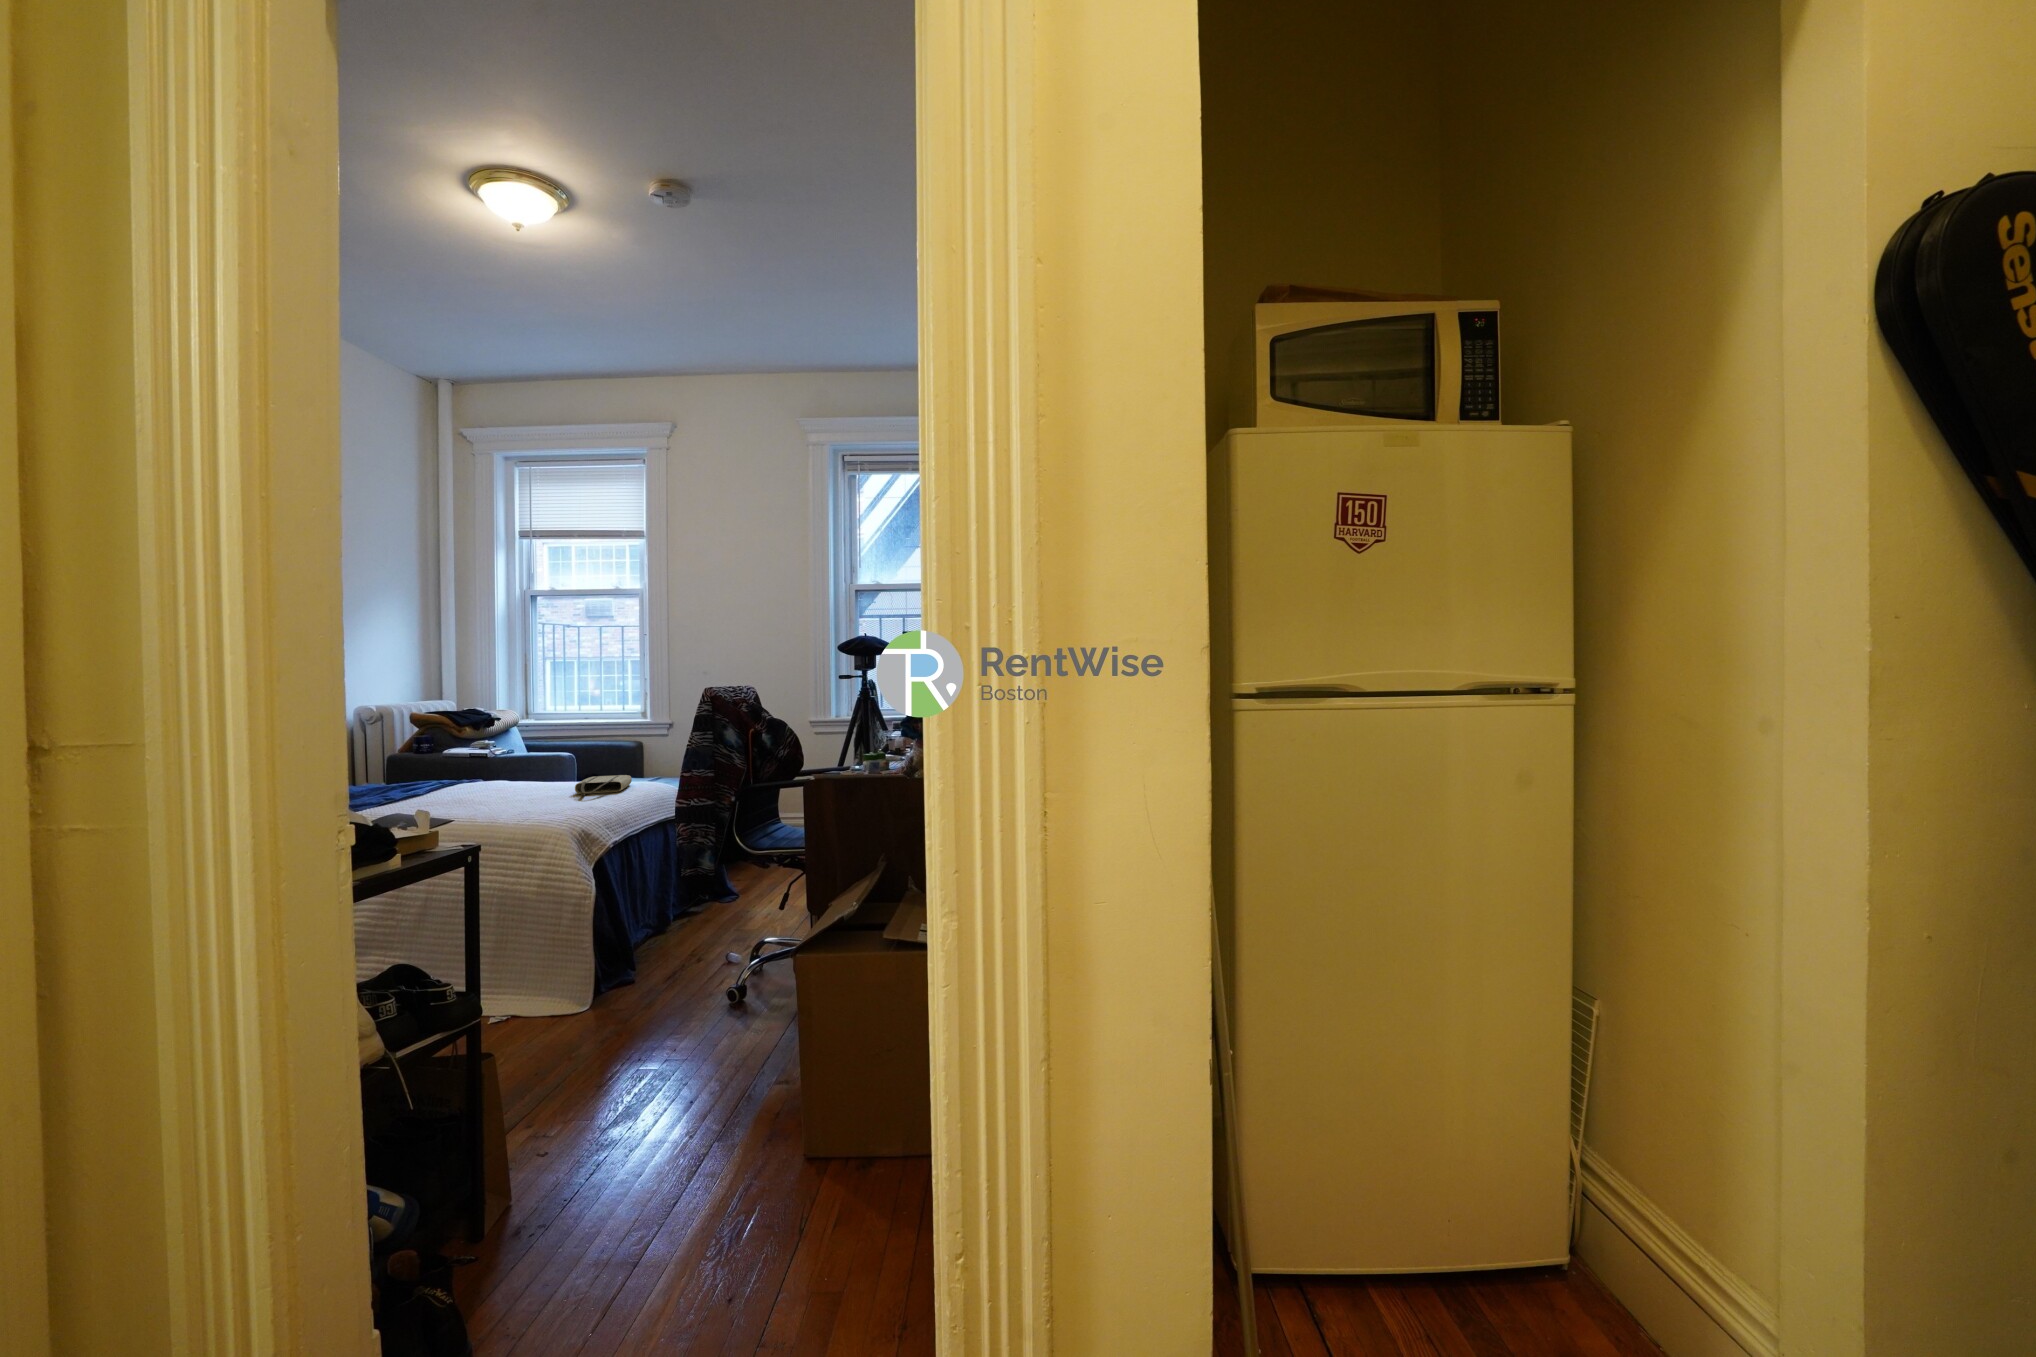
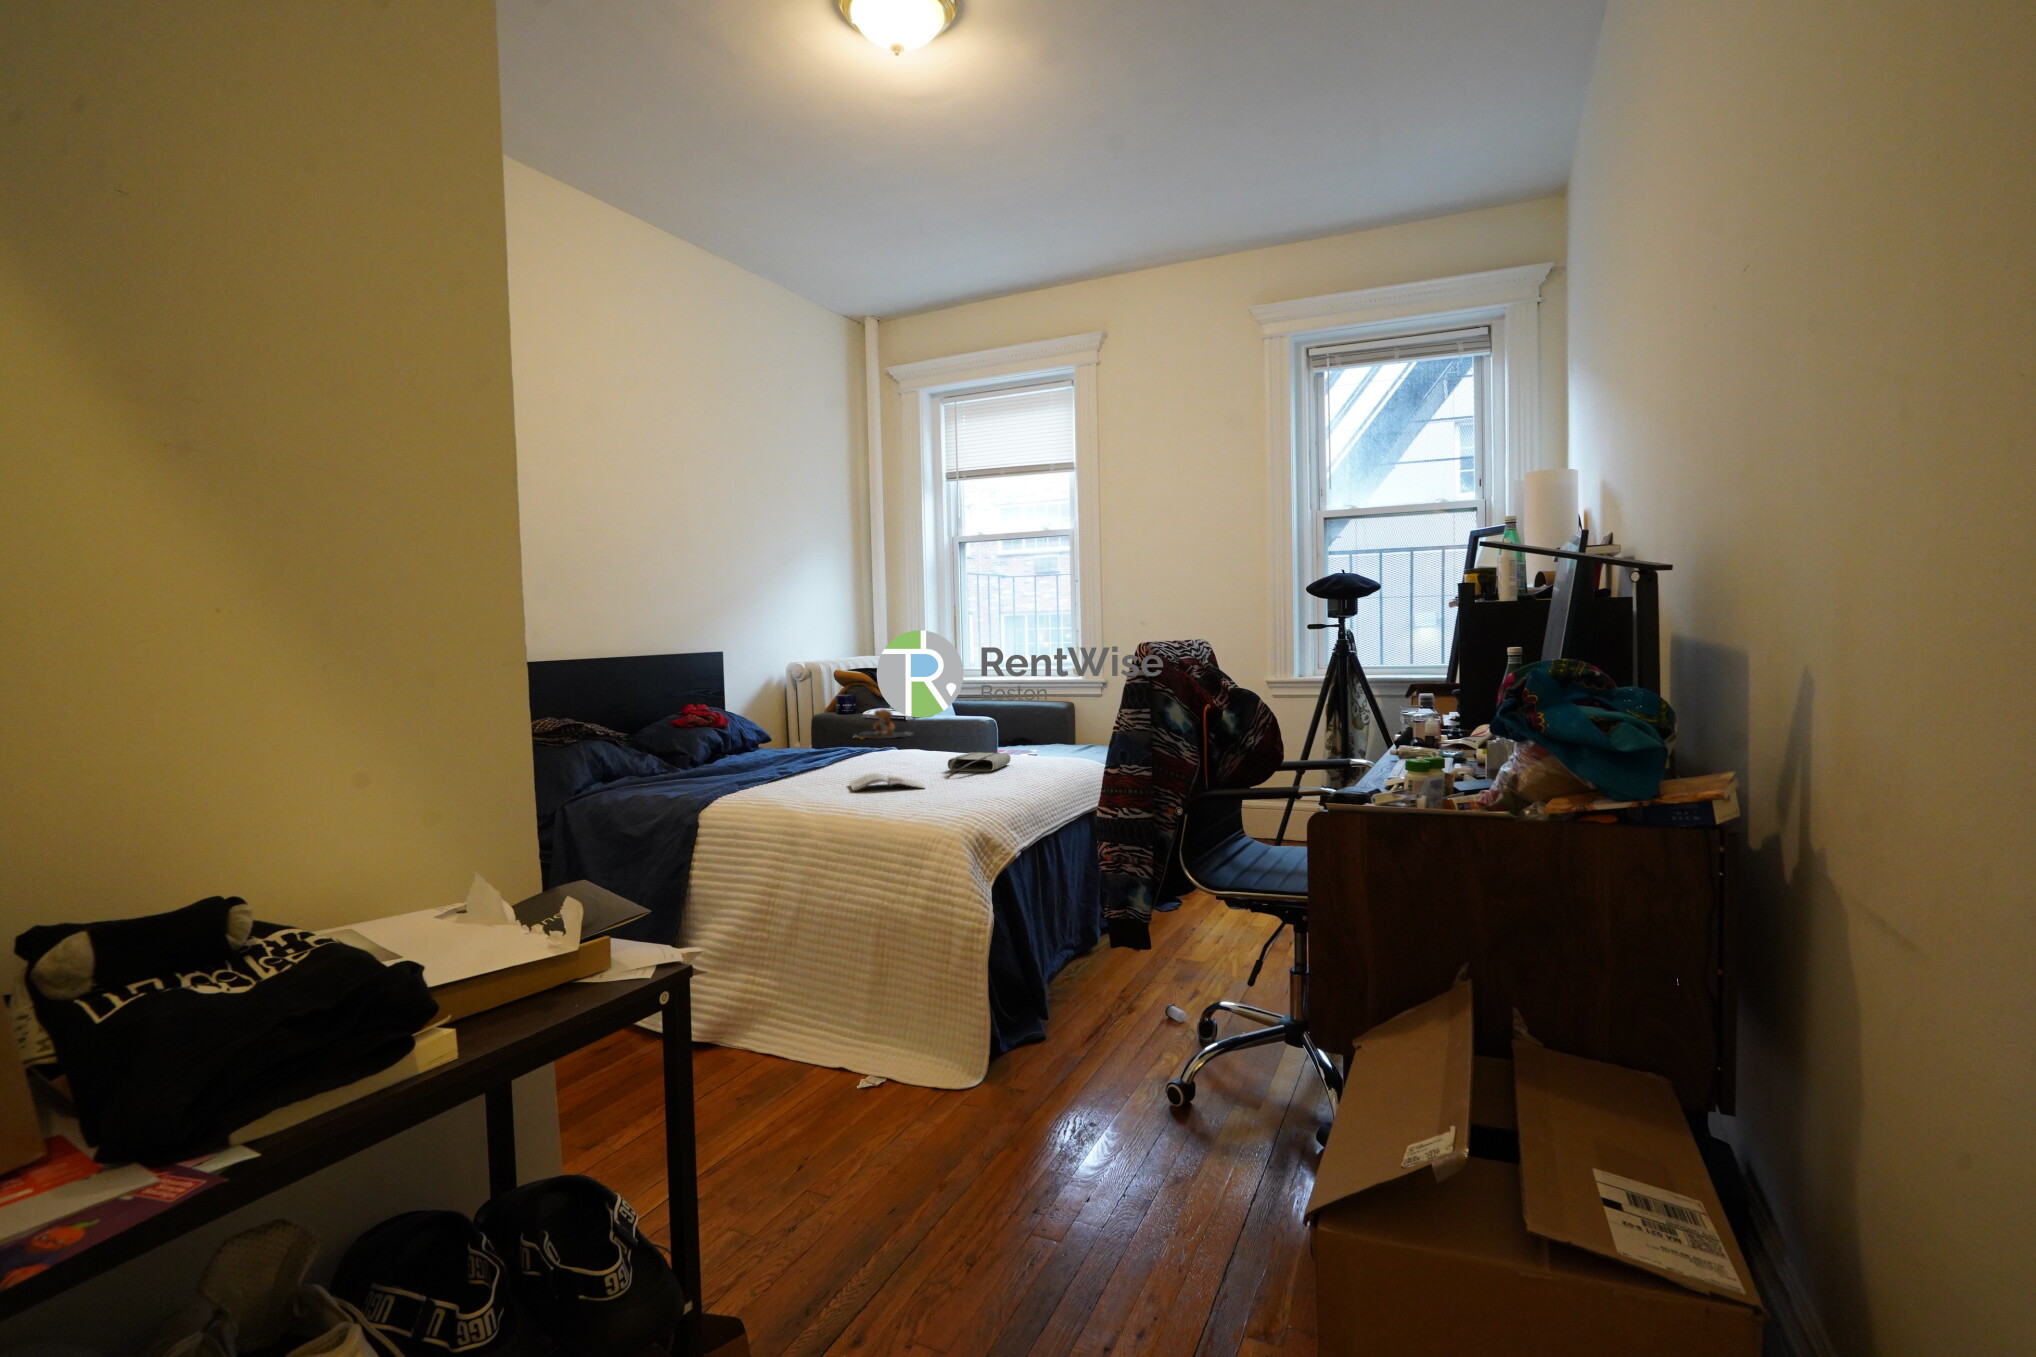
teddy bear: none [440,745,503,774] -> present [856,709,911,739]
magazine: none [481,801,568,821] -> present [850,773,924,791]

